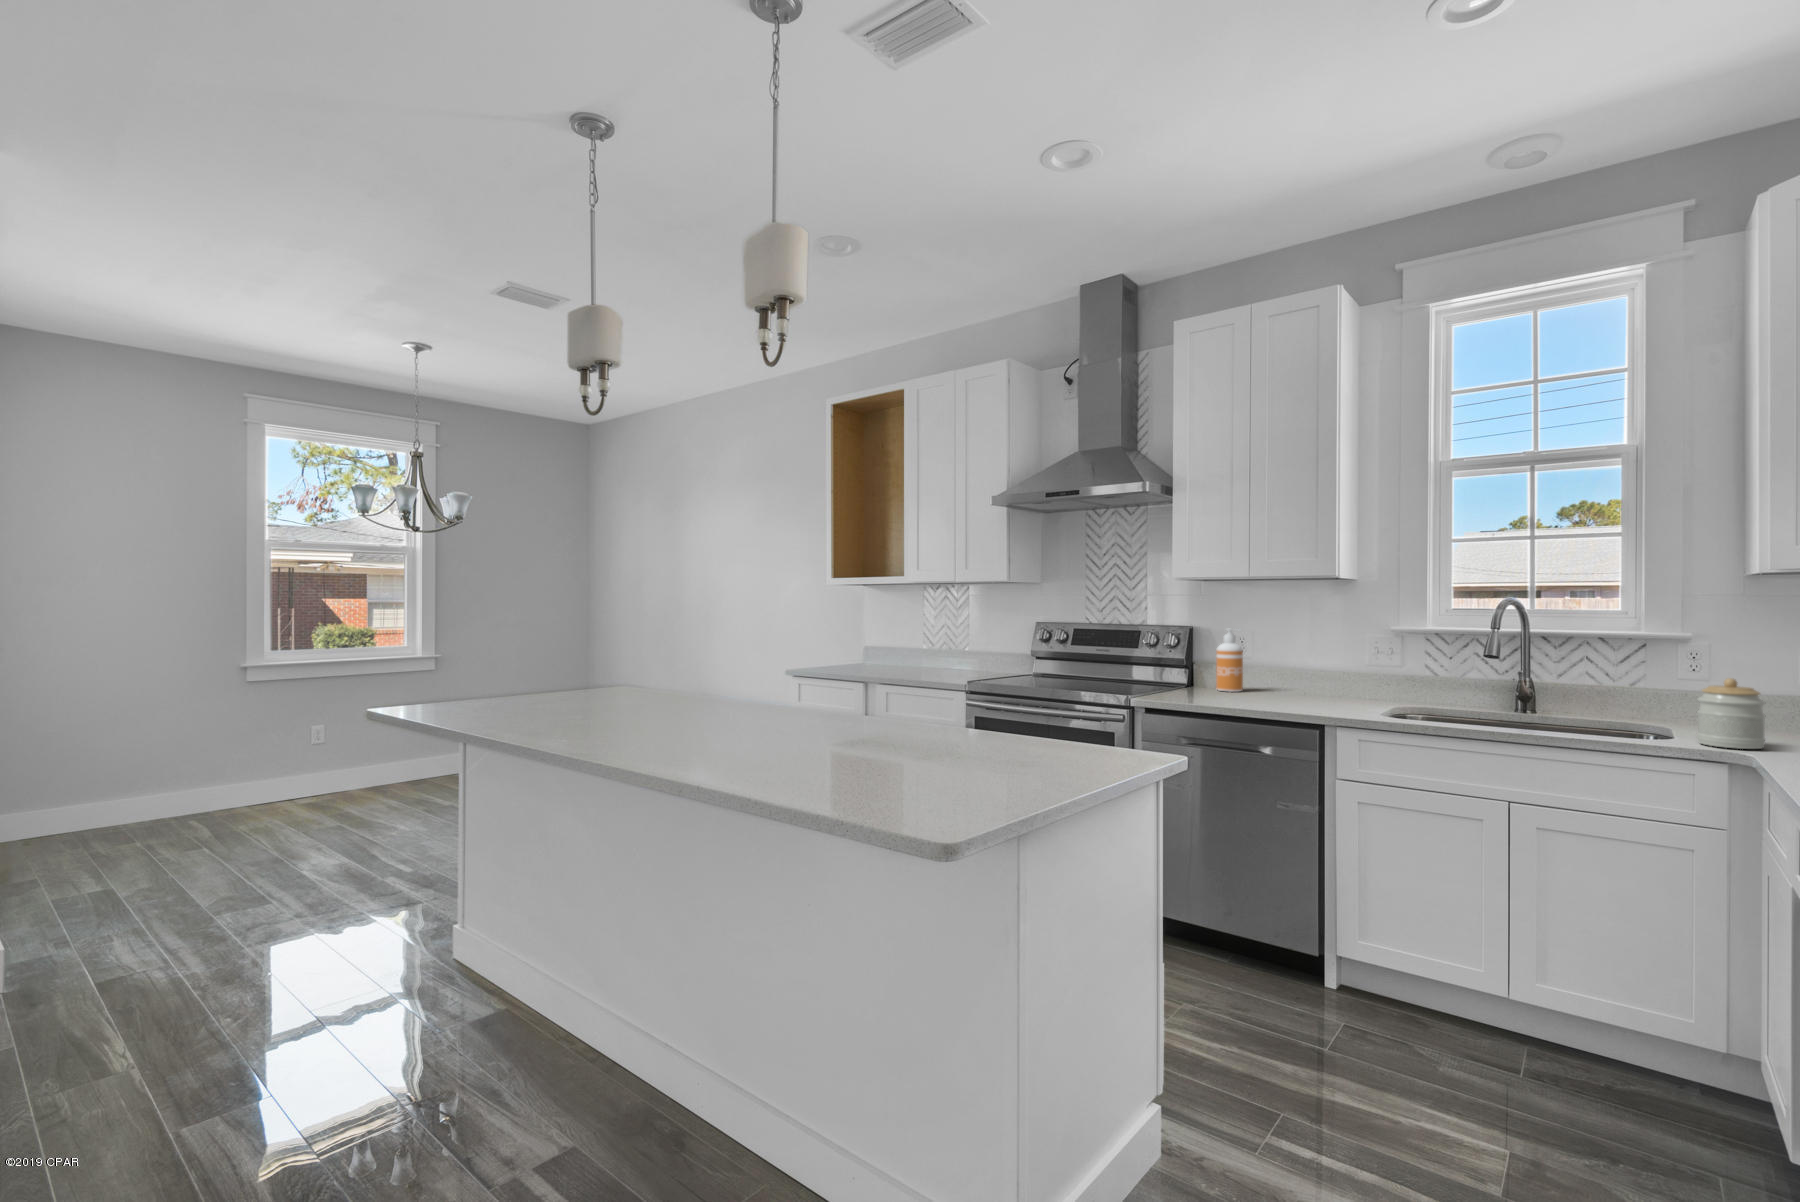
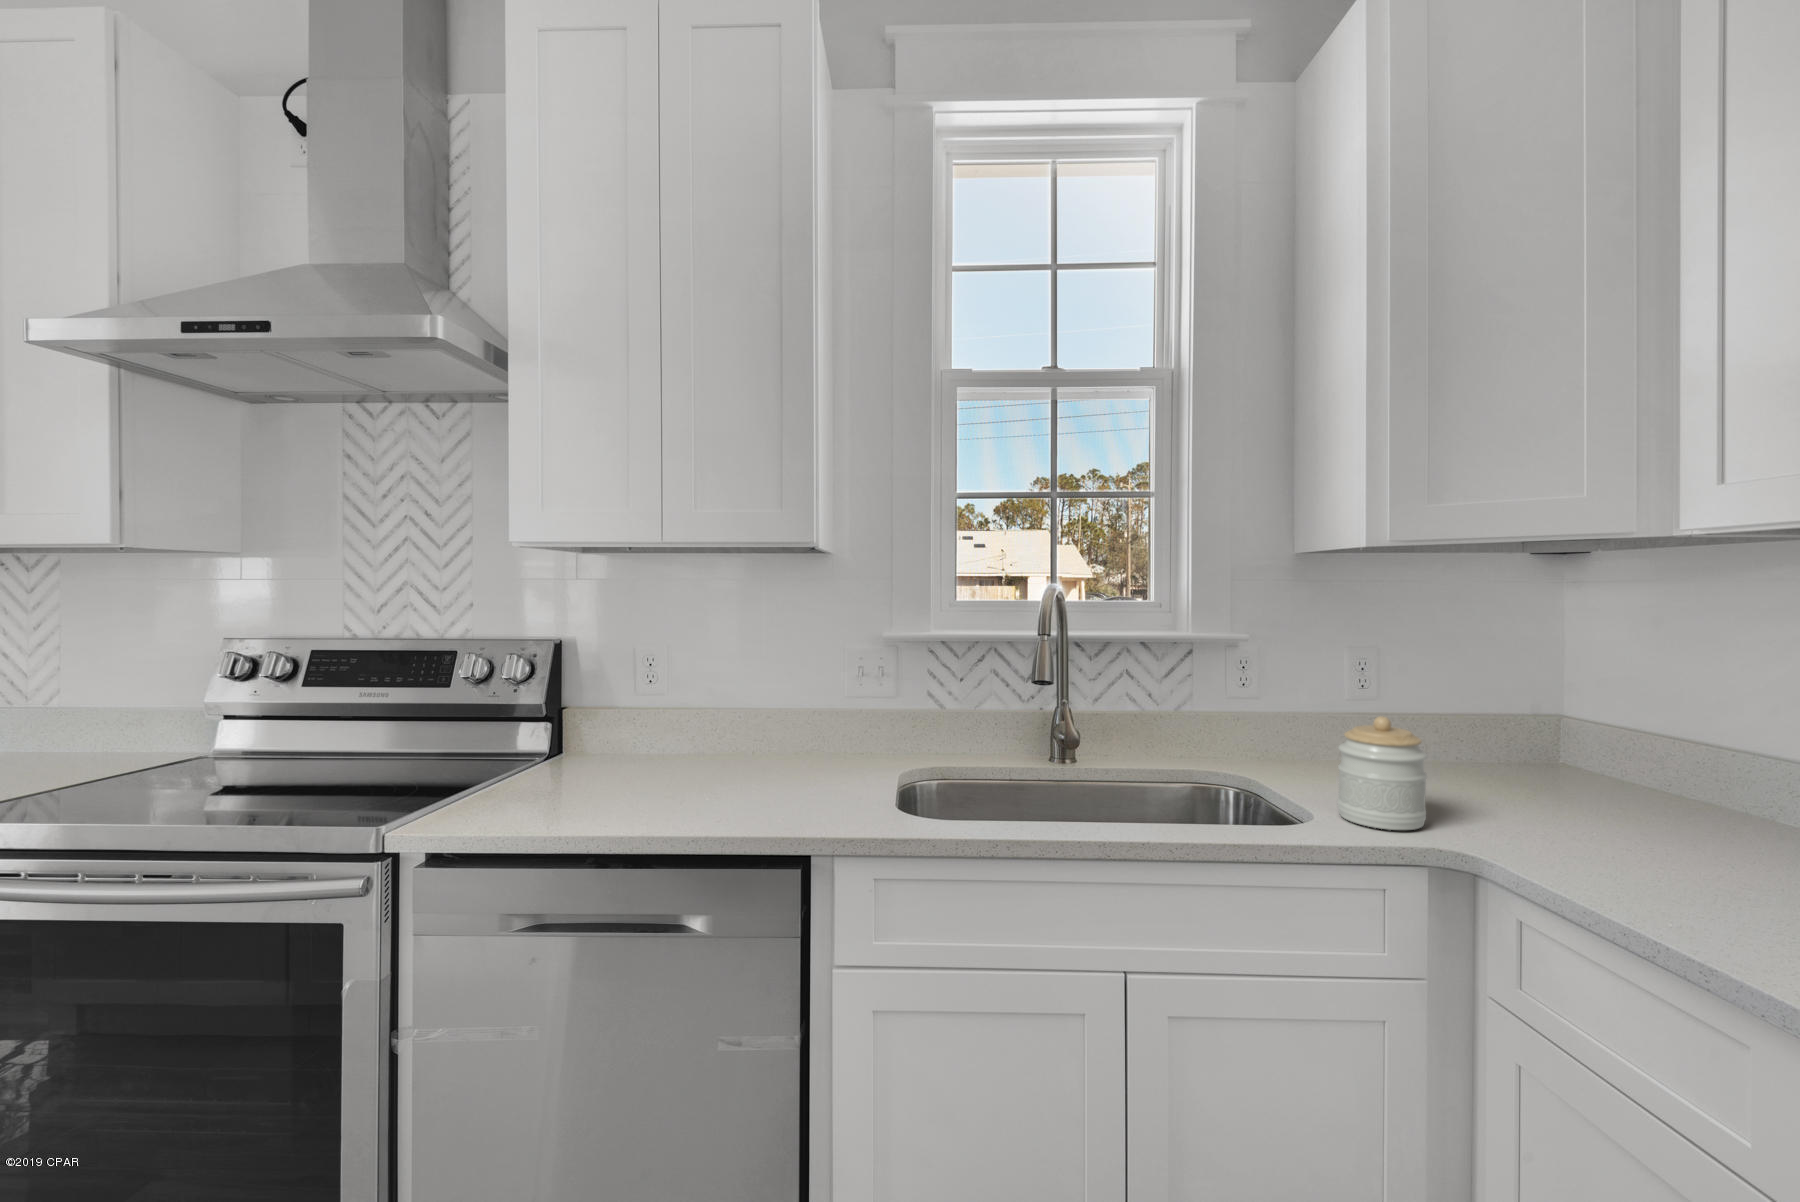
soap dispenser: present [1216,629,1243,692] -> none [599,643,647,759]

